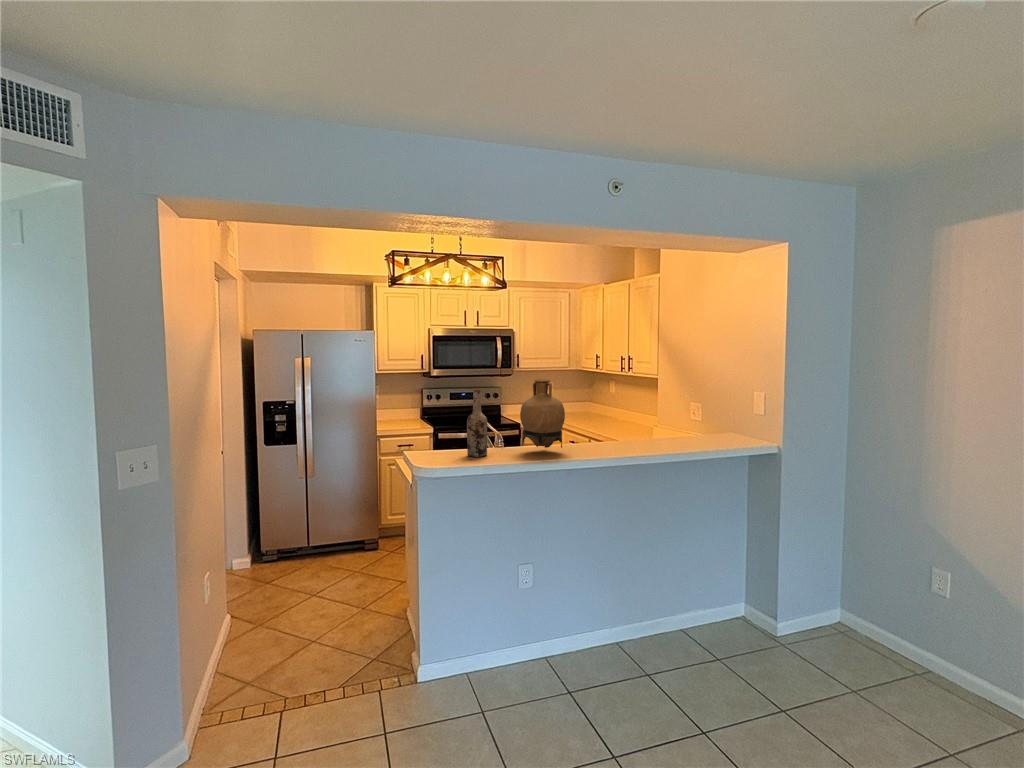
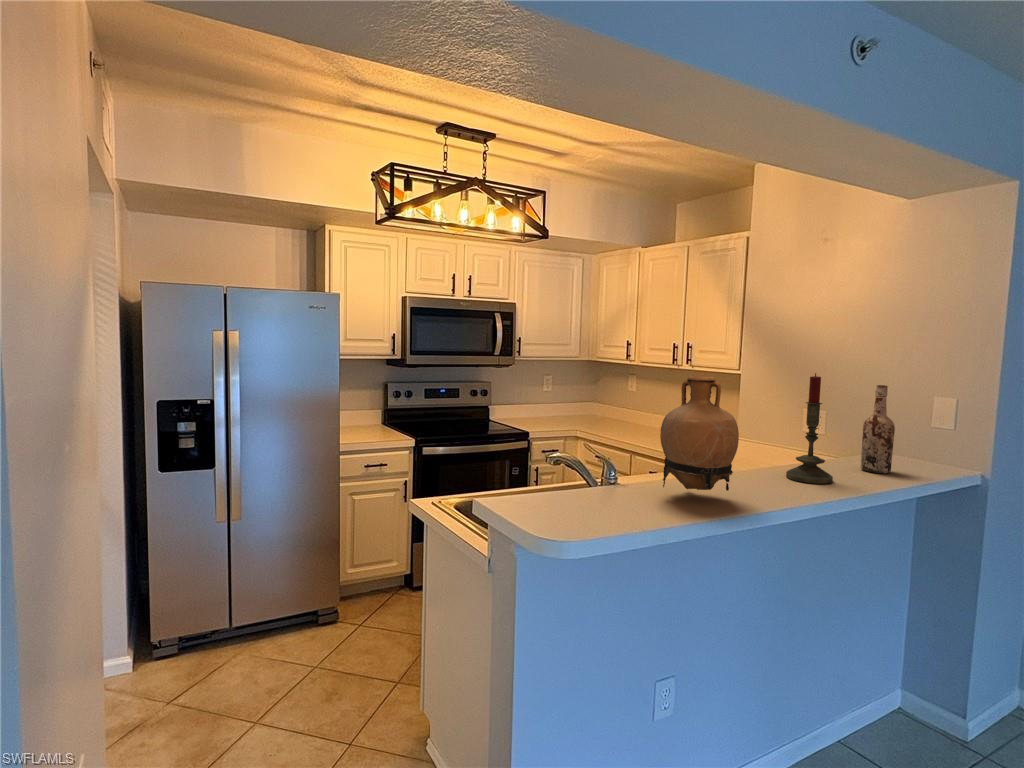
candle: none [625,377,652,448] -> present [786,373,833,484]
wine bottle: present [467,390,487,457] -> present [861,385,895,473]

